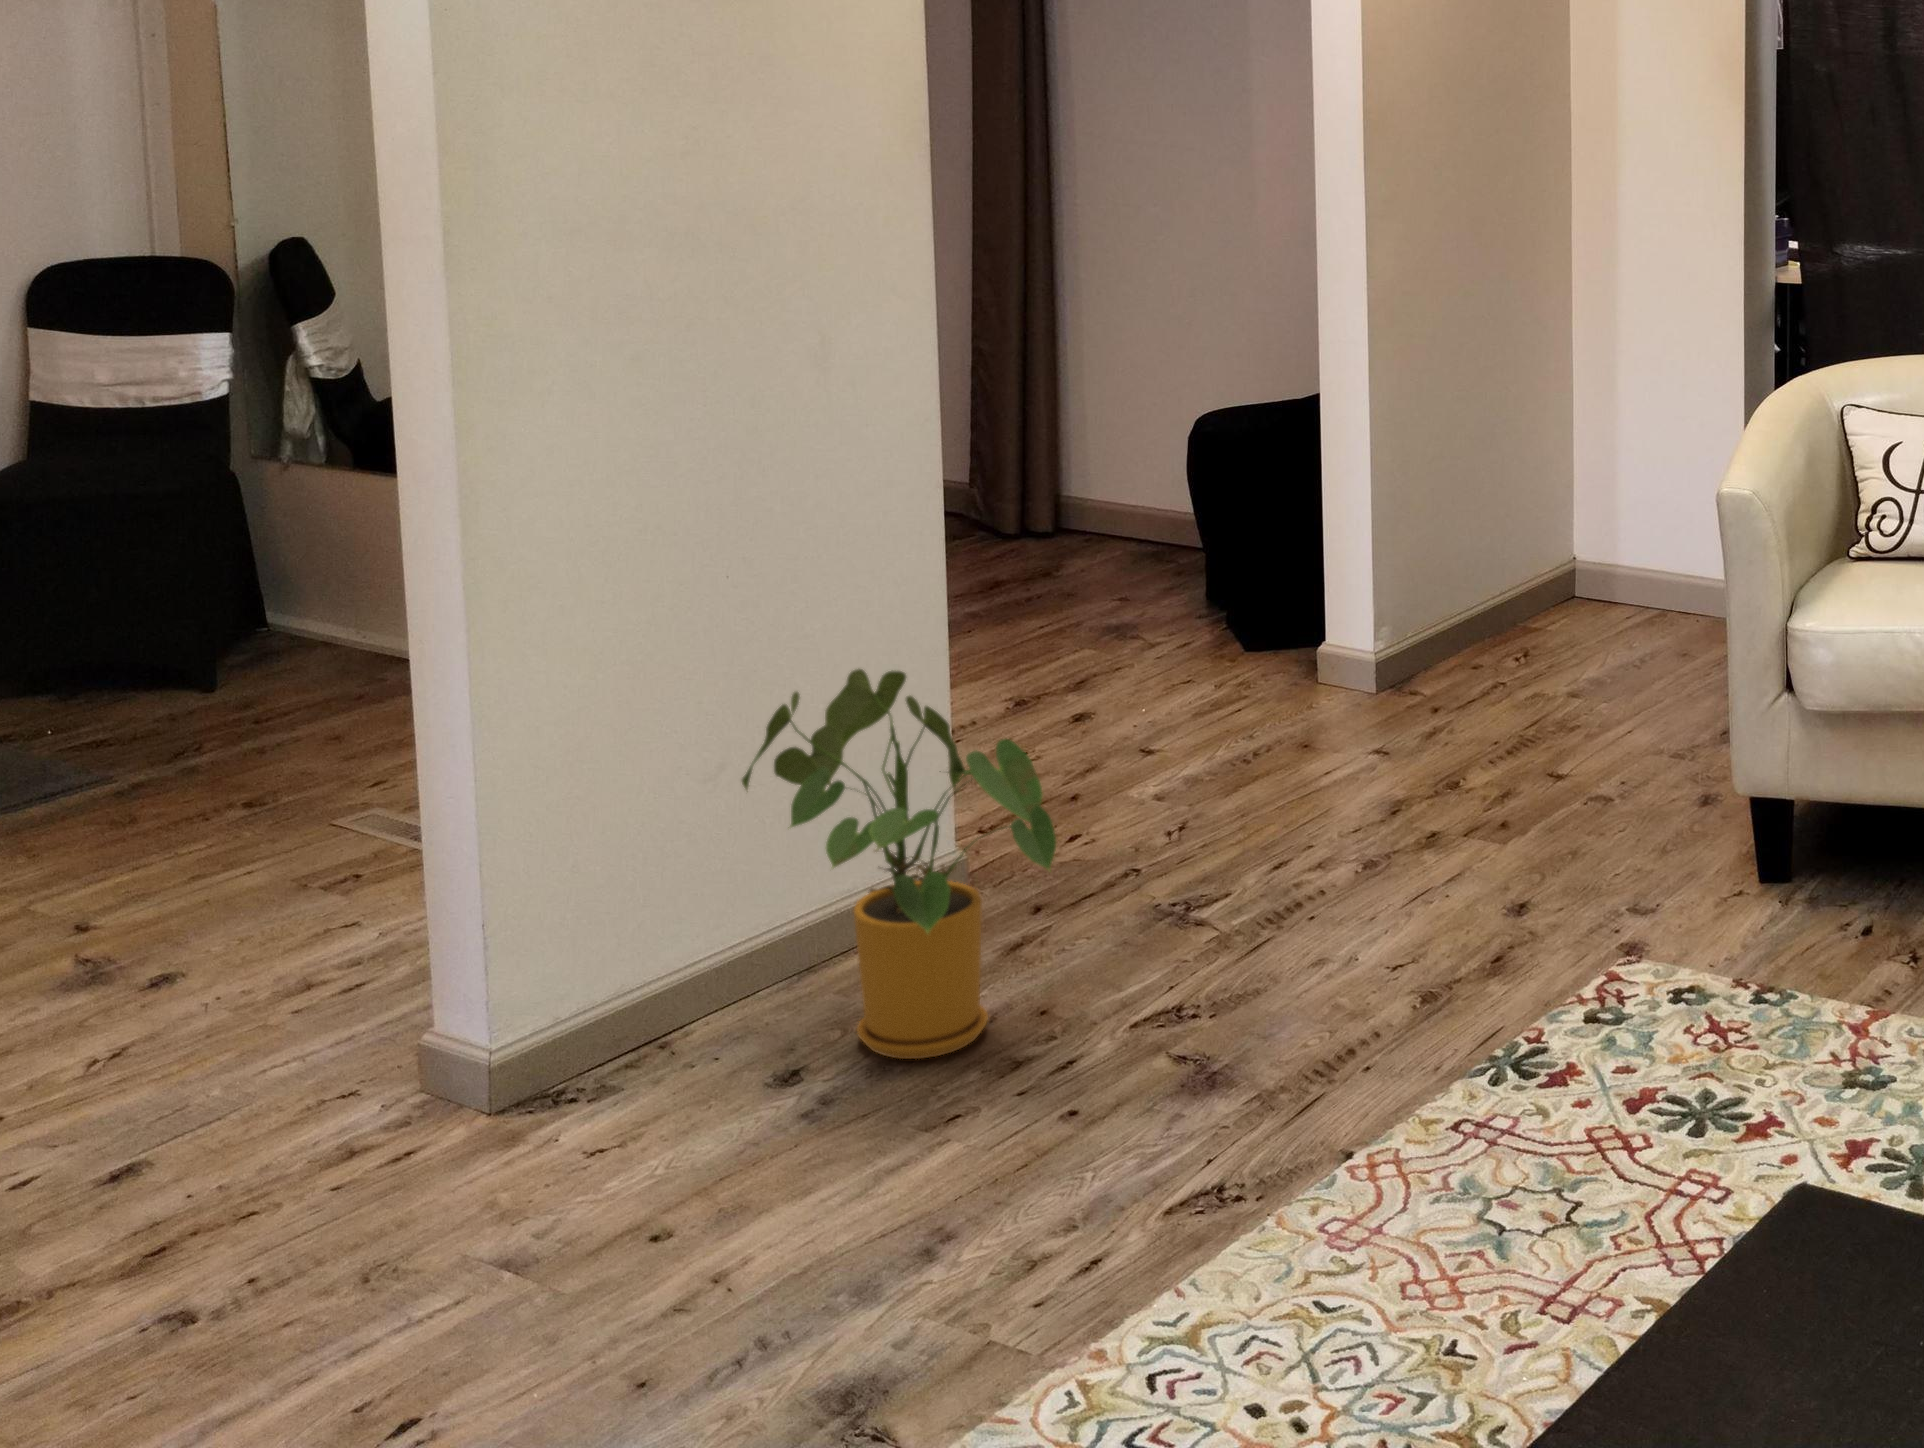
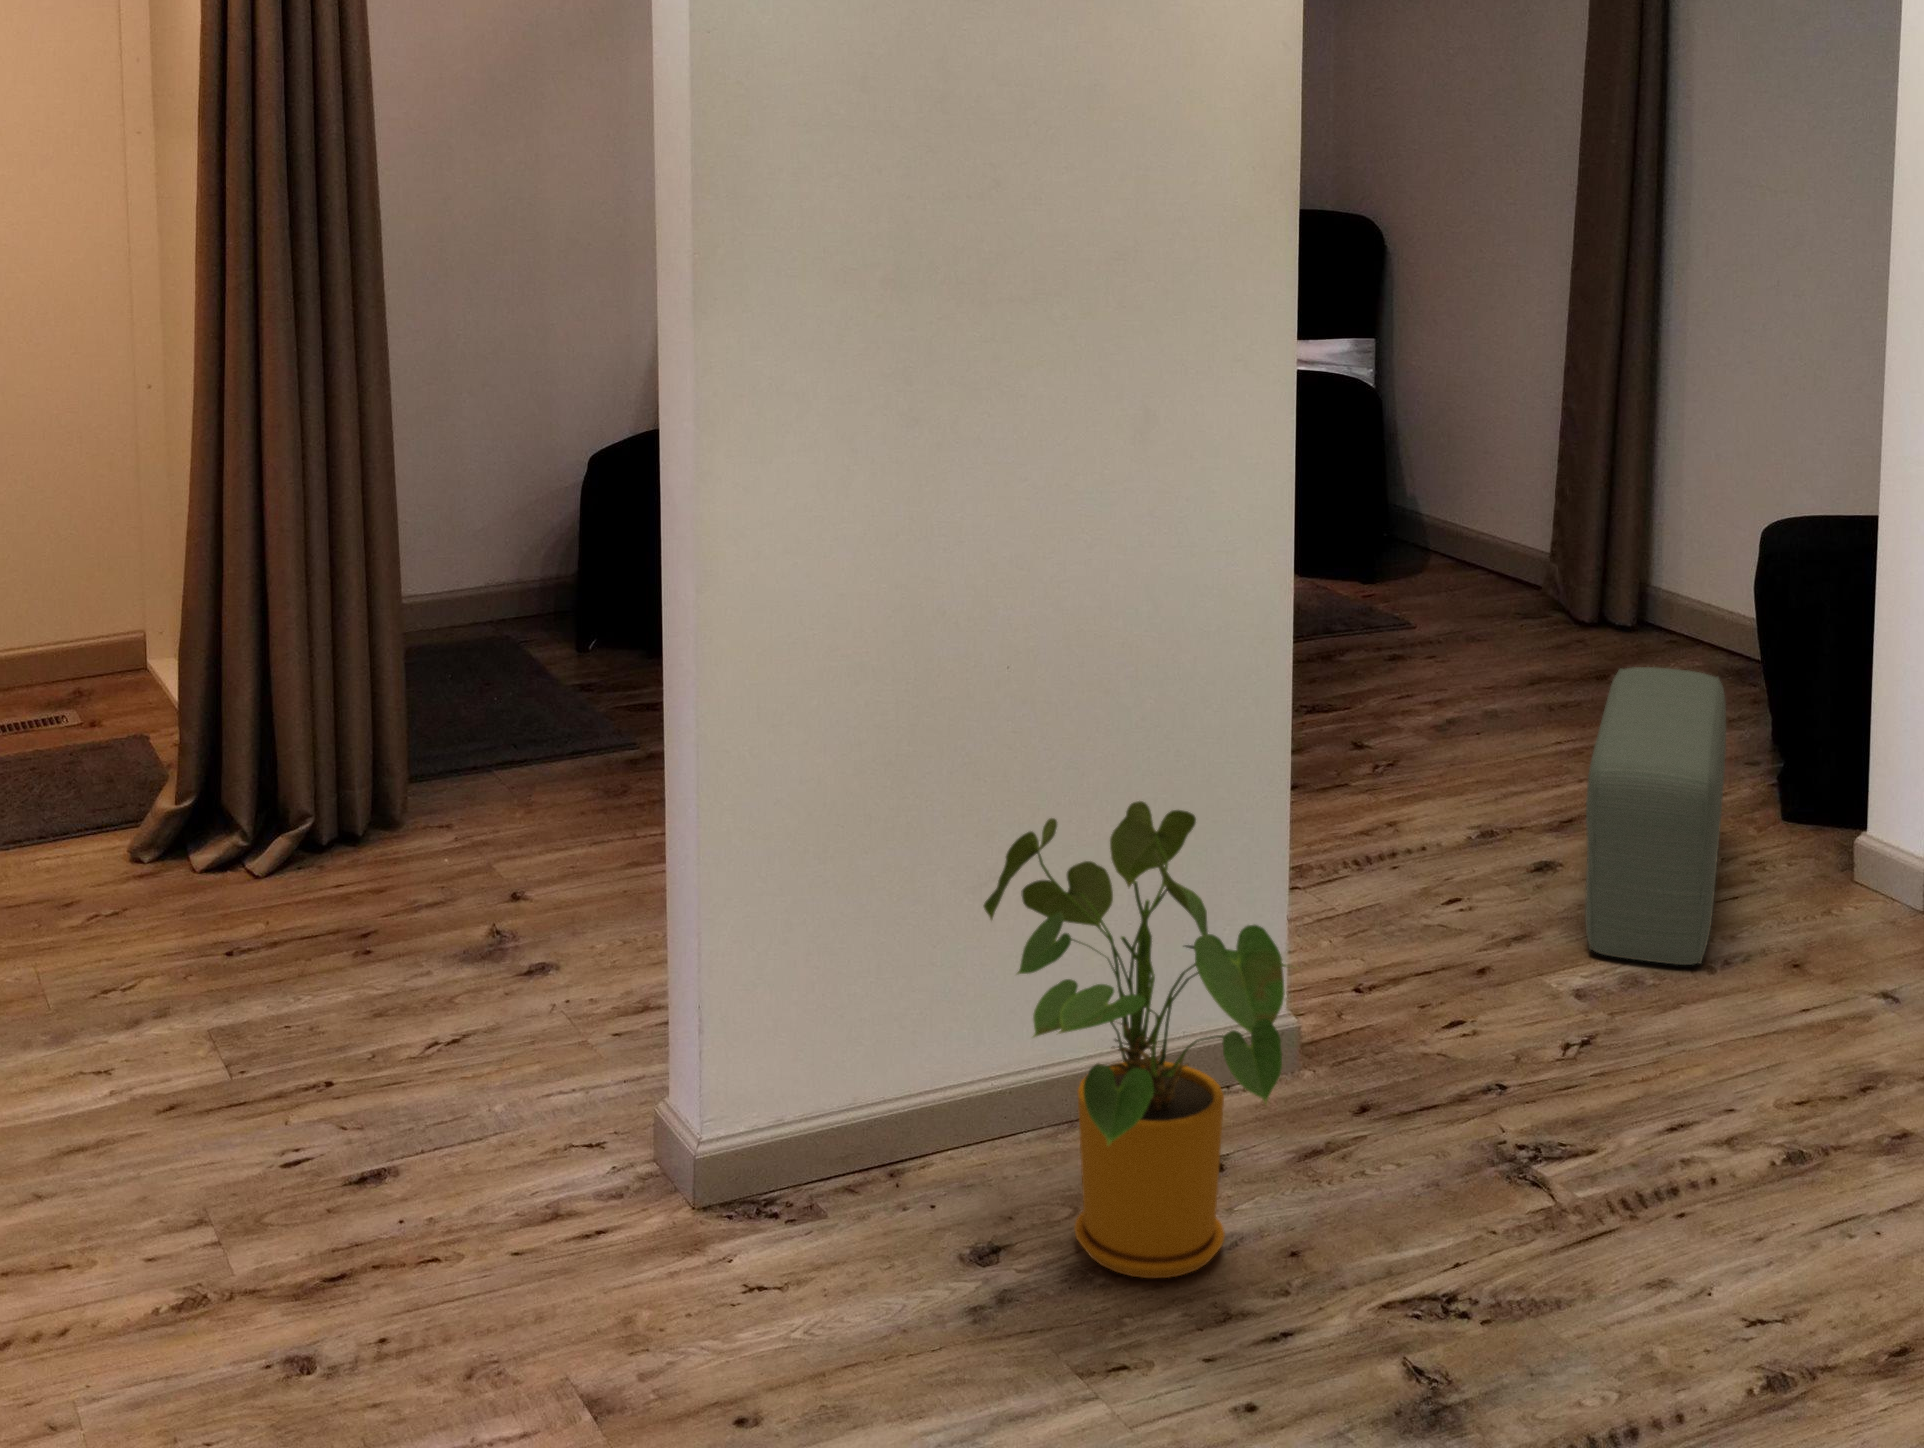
pouf: none [1113,535,1241,767] -> present [1585,667,1726,965]

